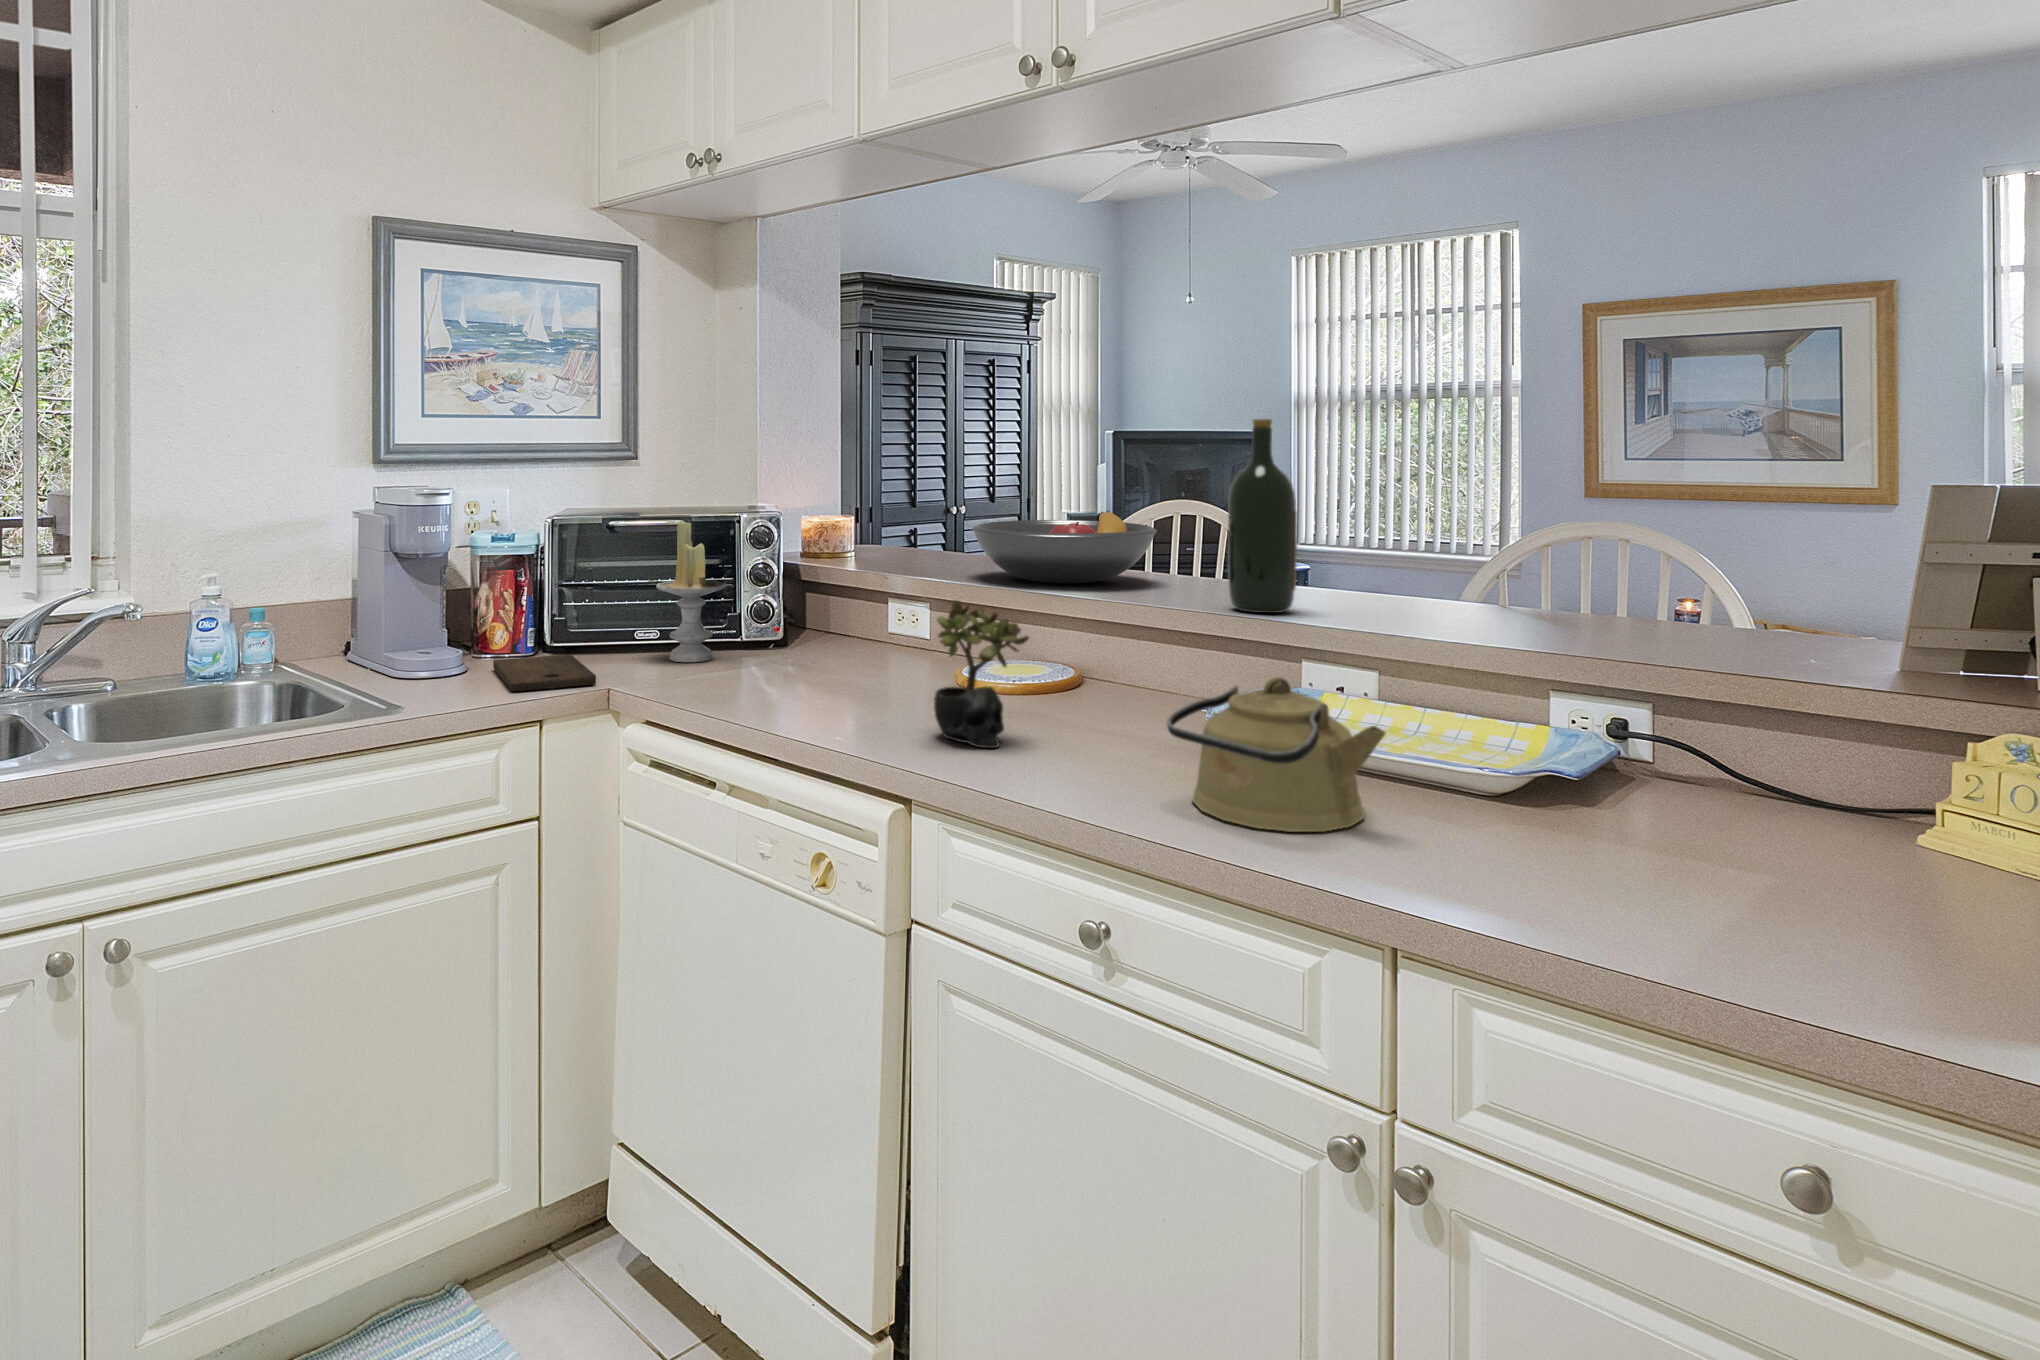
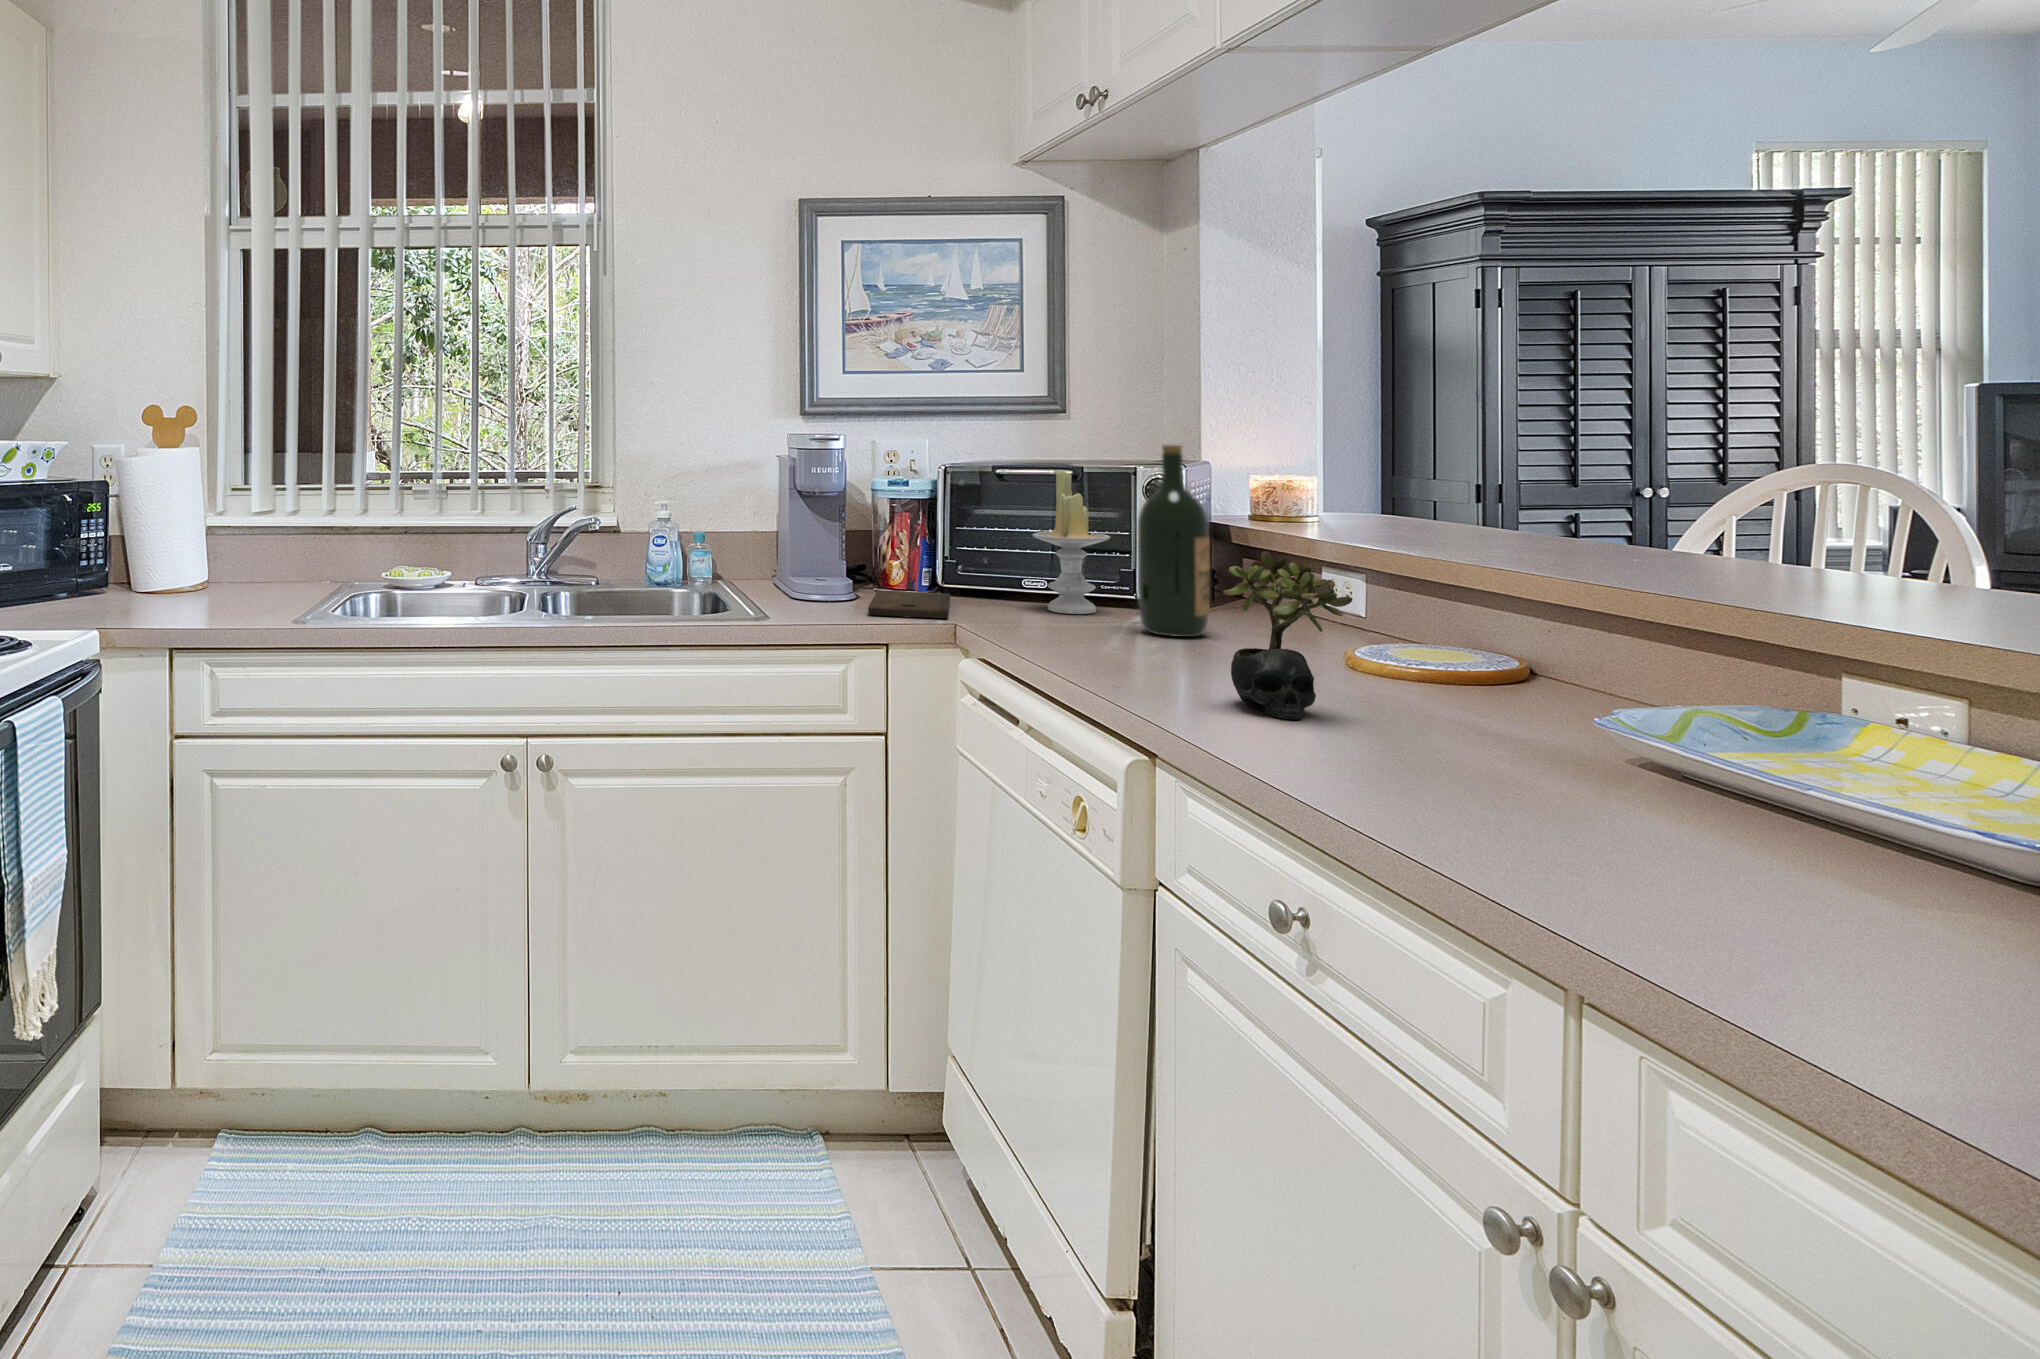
wine bottle: present [1228,419,1297,613] -> present [1138,445,1210,637]
fruit bowl: present [972,511,1157,583] -> none [1428,472,1748,564]
kettle: present [1167,677,1386,832] -> none [1431,658,1761,869]

